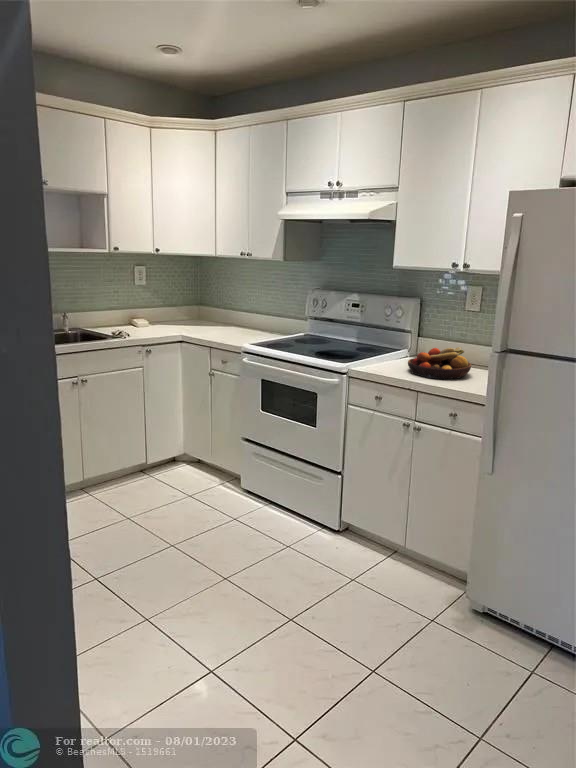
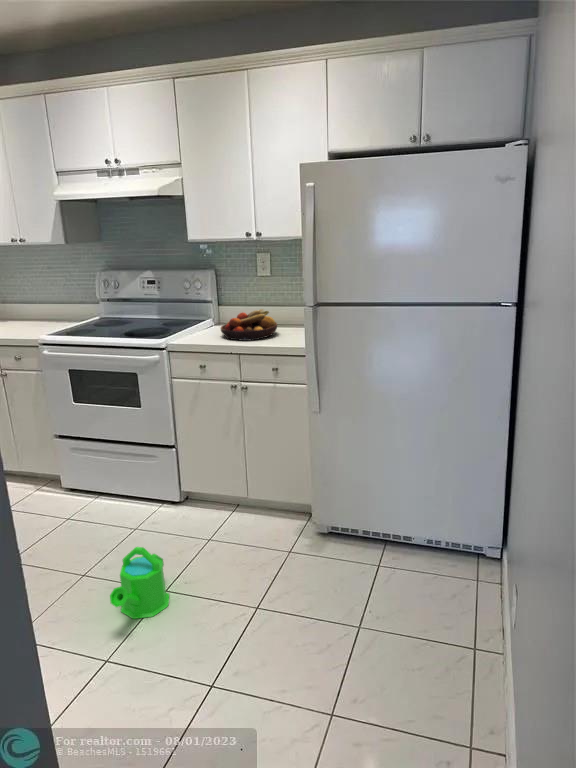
watering can: none [227,564,294,639] -> present [110,547,169,619]

